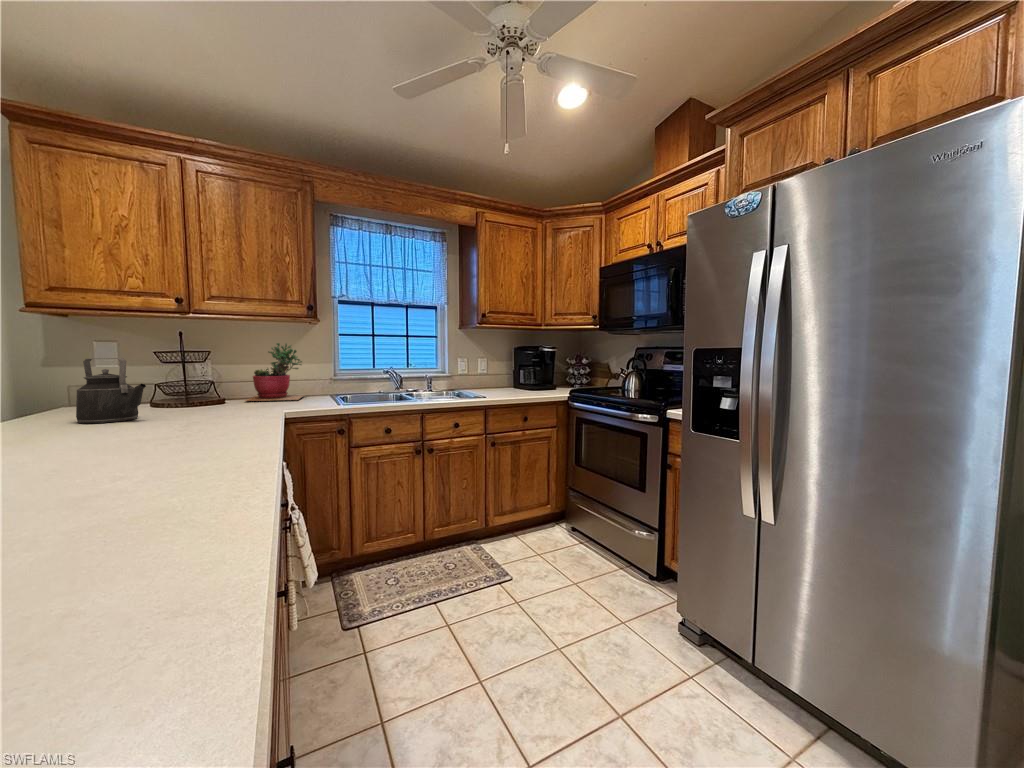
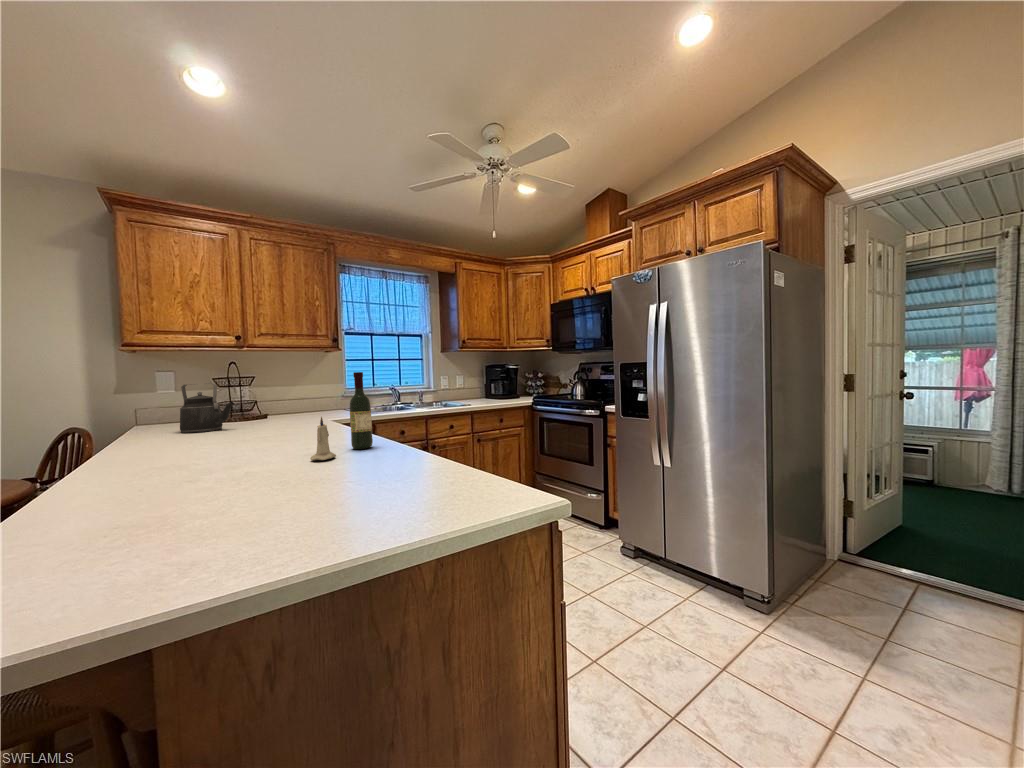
succulent plant: present [245,343,304,401] -> none [280,368,324,415]
wine bottle: none [193,347,239,482] -> present [350,372,373,449]
candle: none [69,428,135,514] -> present [310,417,336,460]

